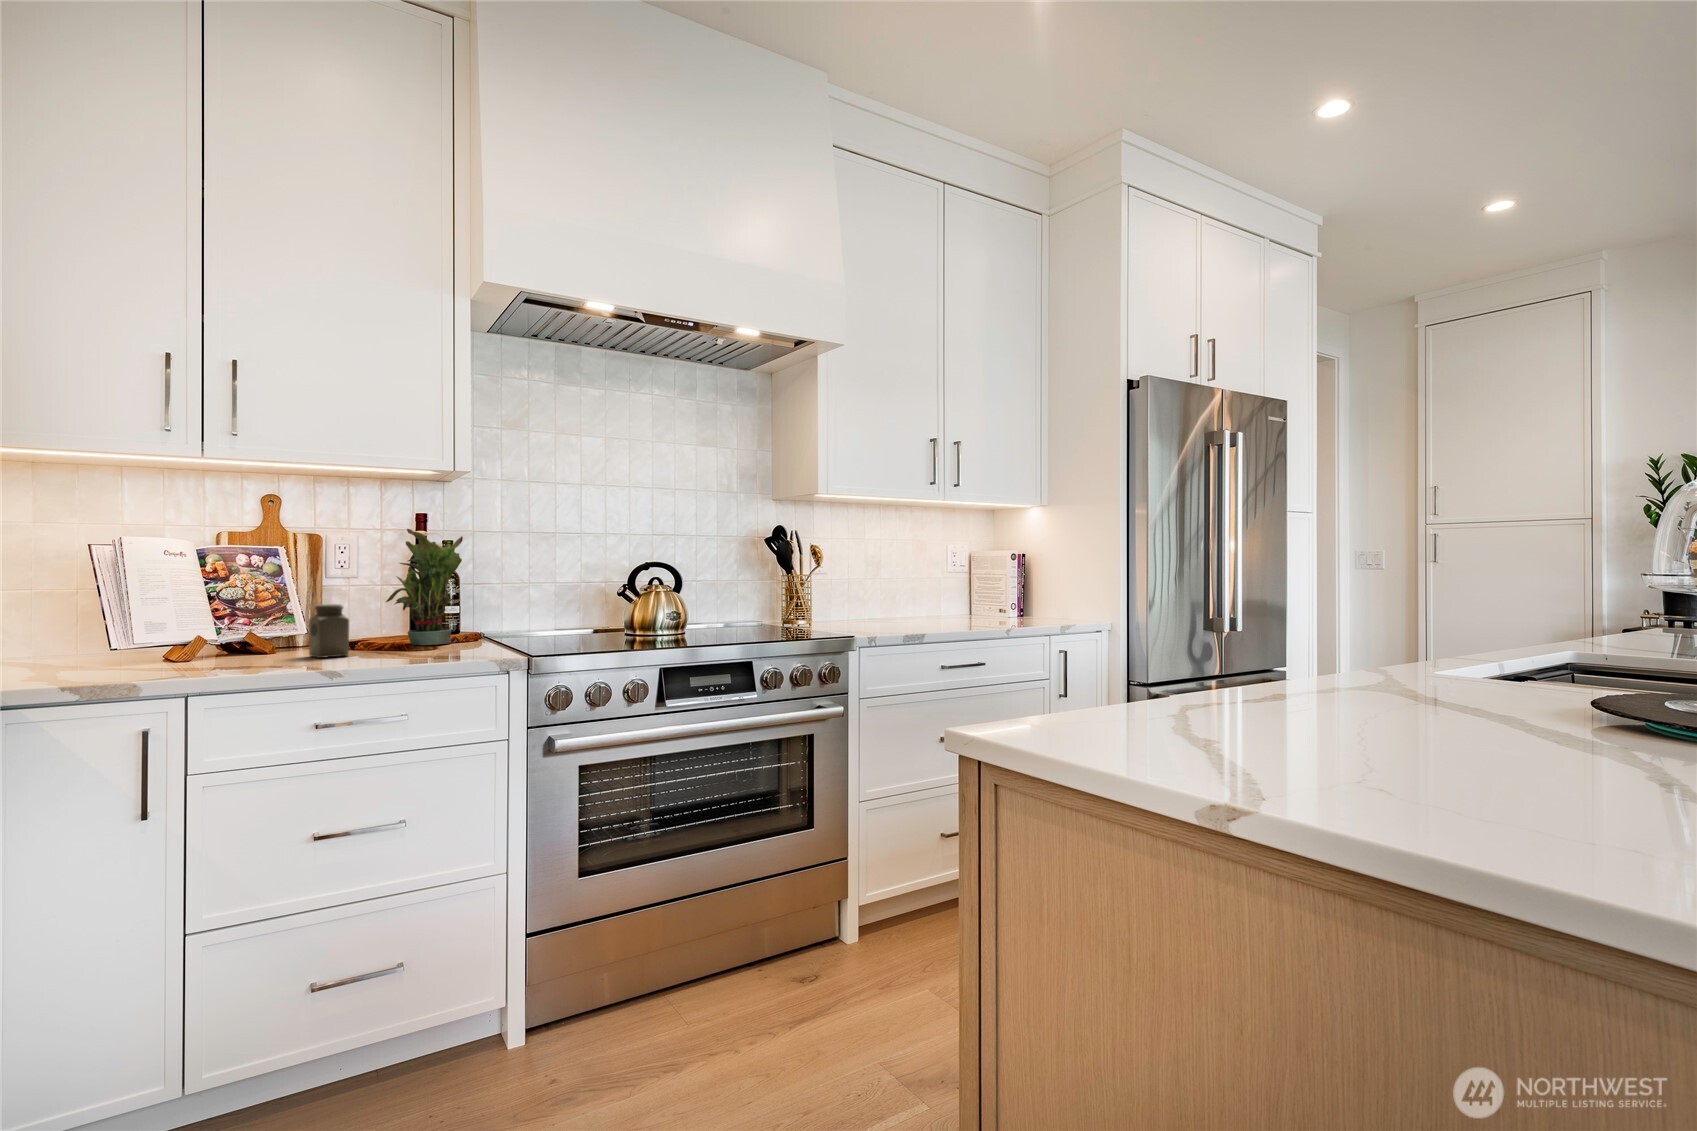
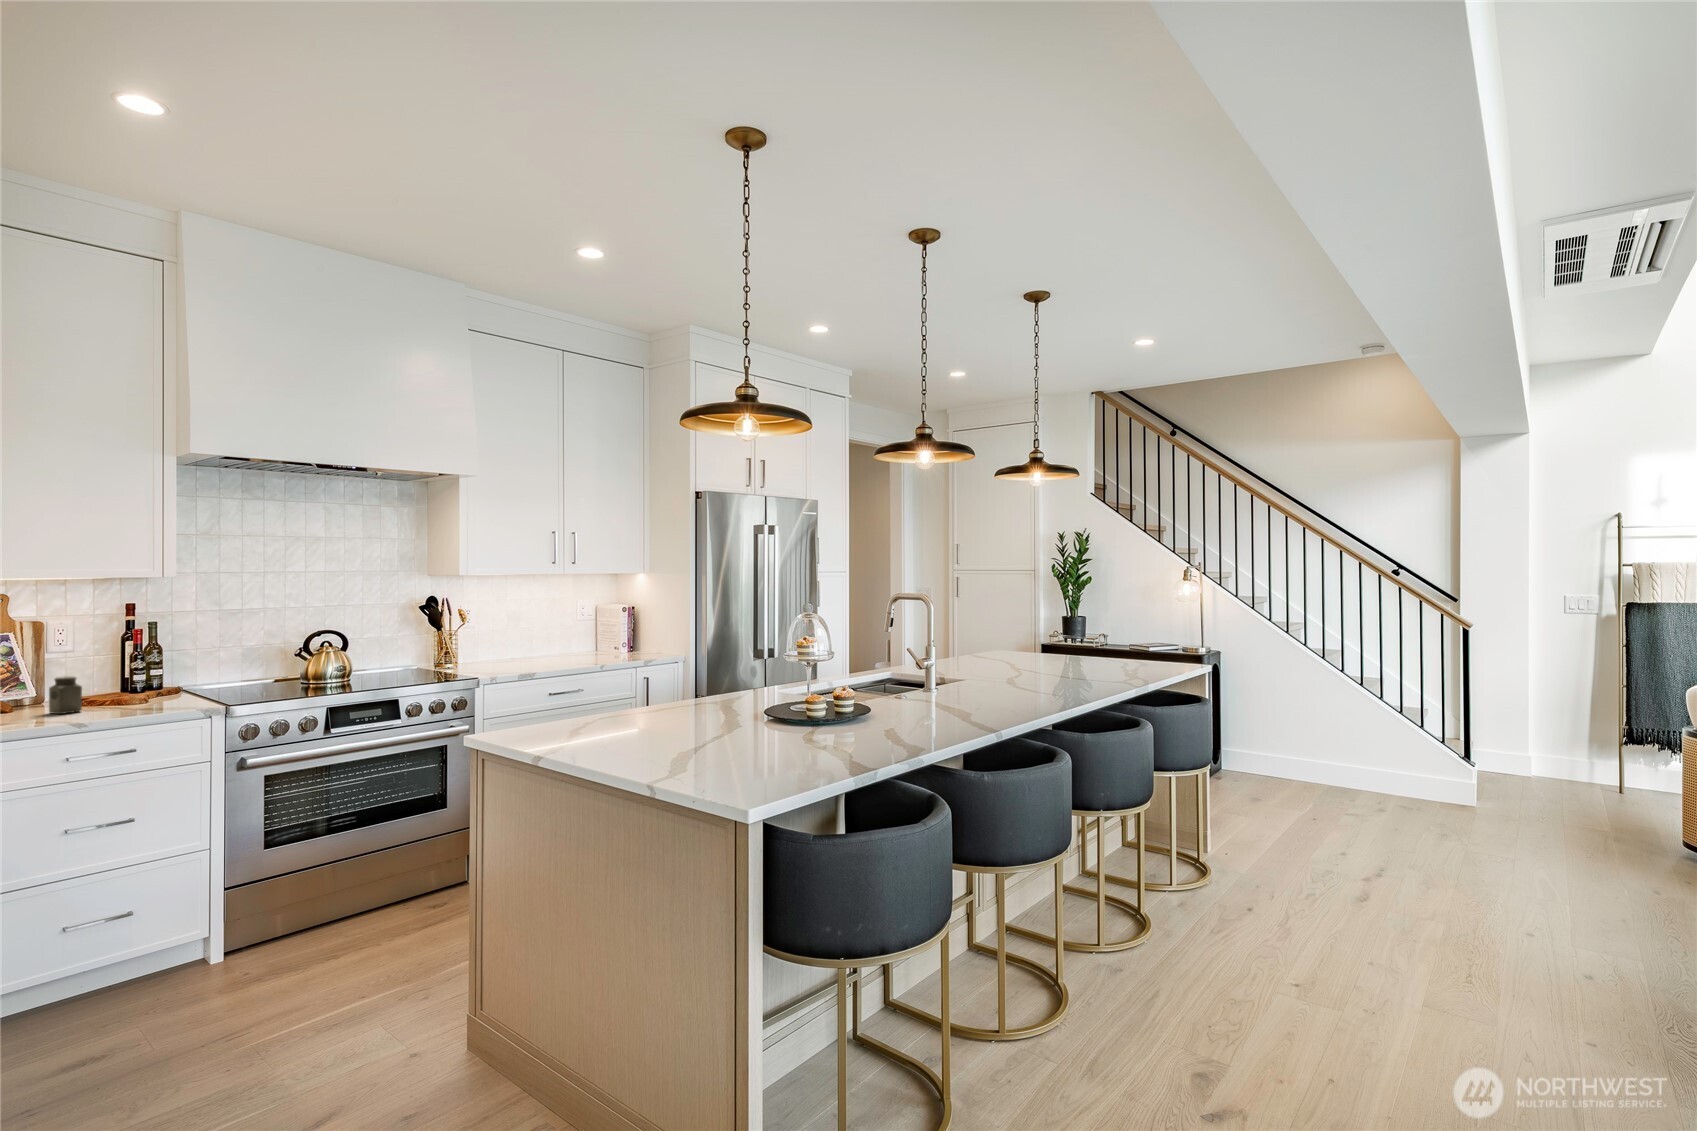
potted plant: present [386,529,463,645] -> none [102,620,168,700]

